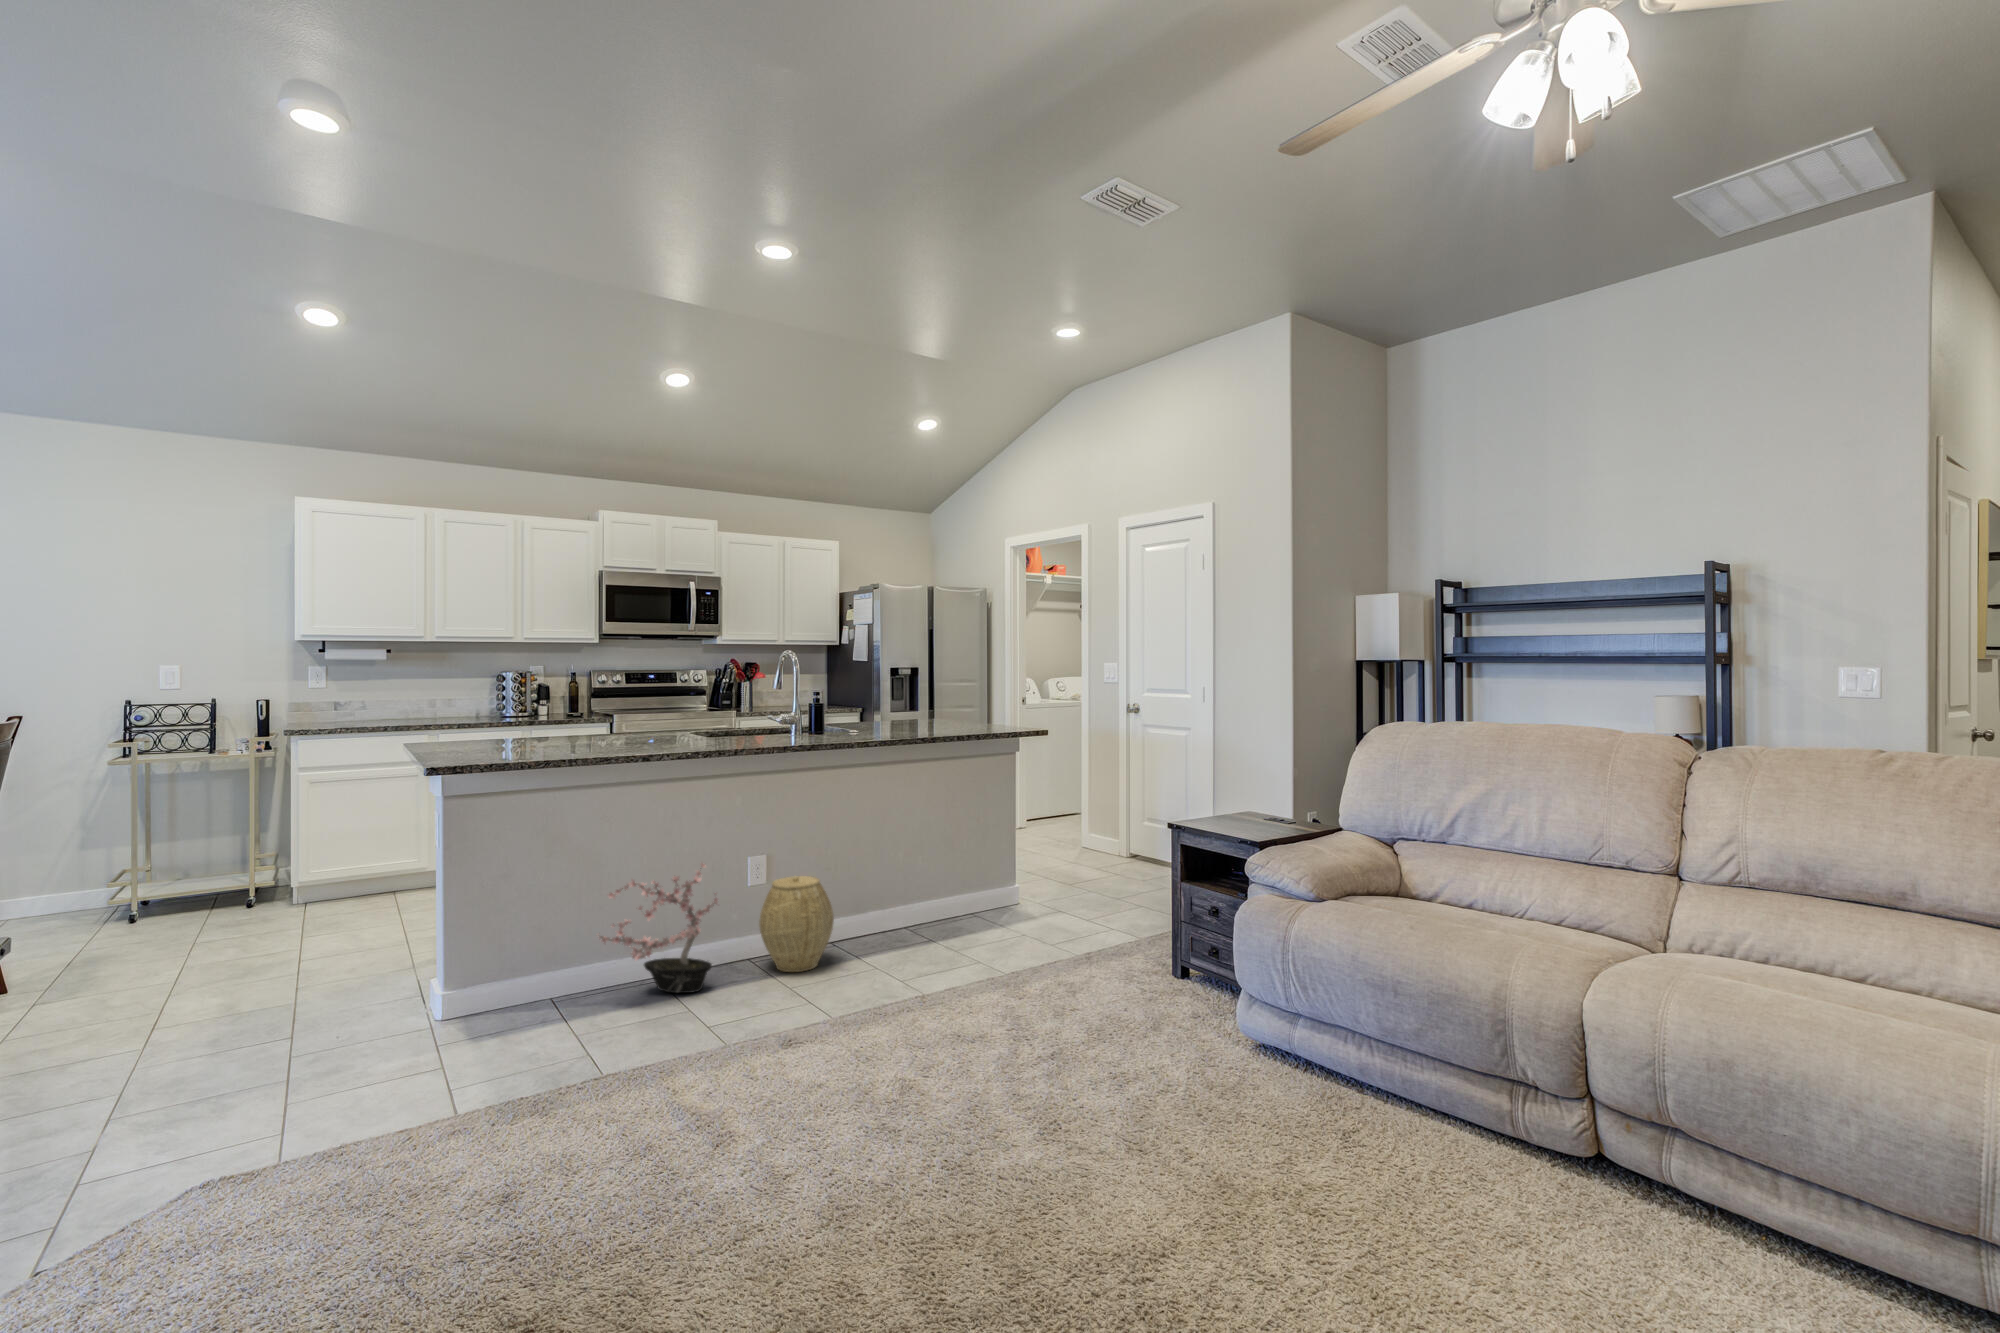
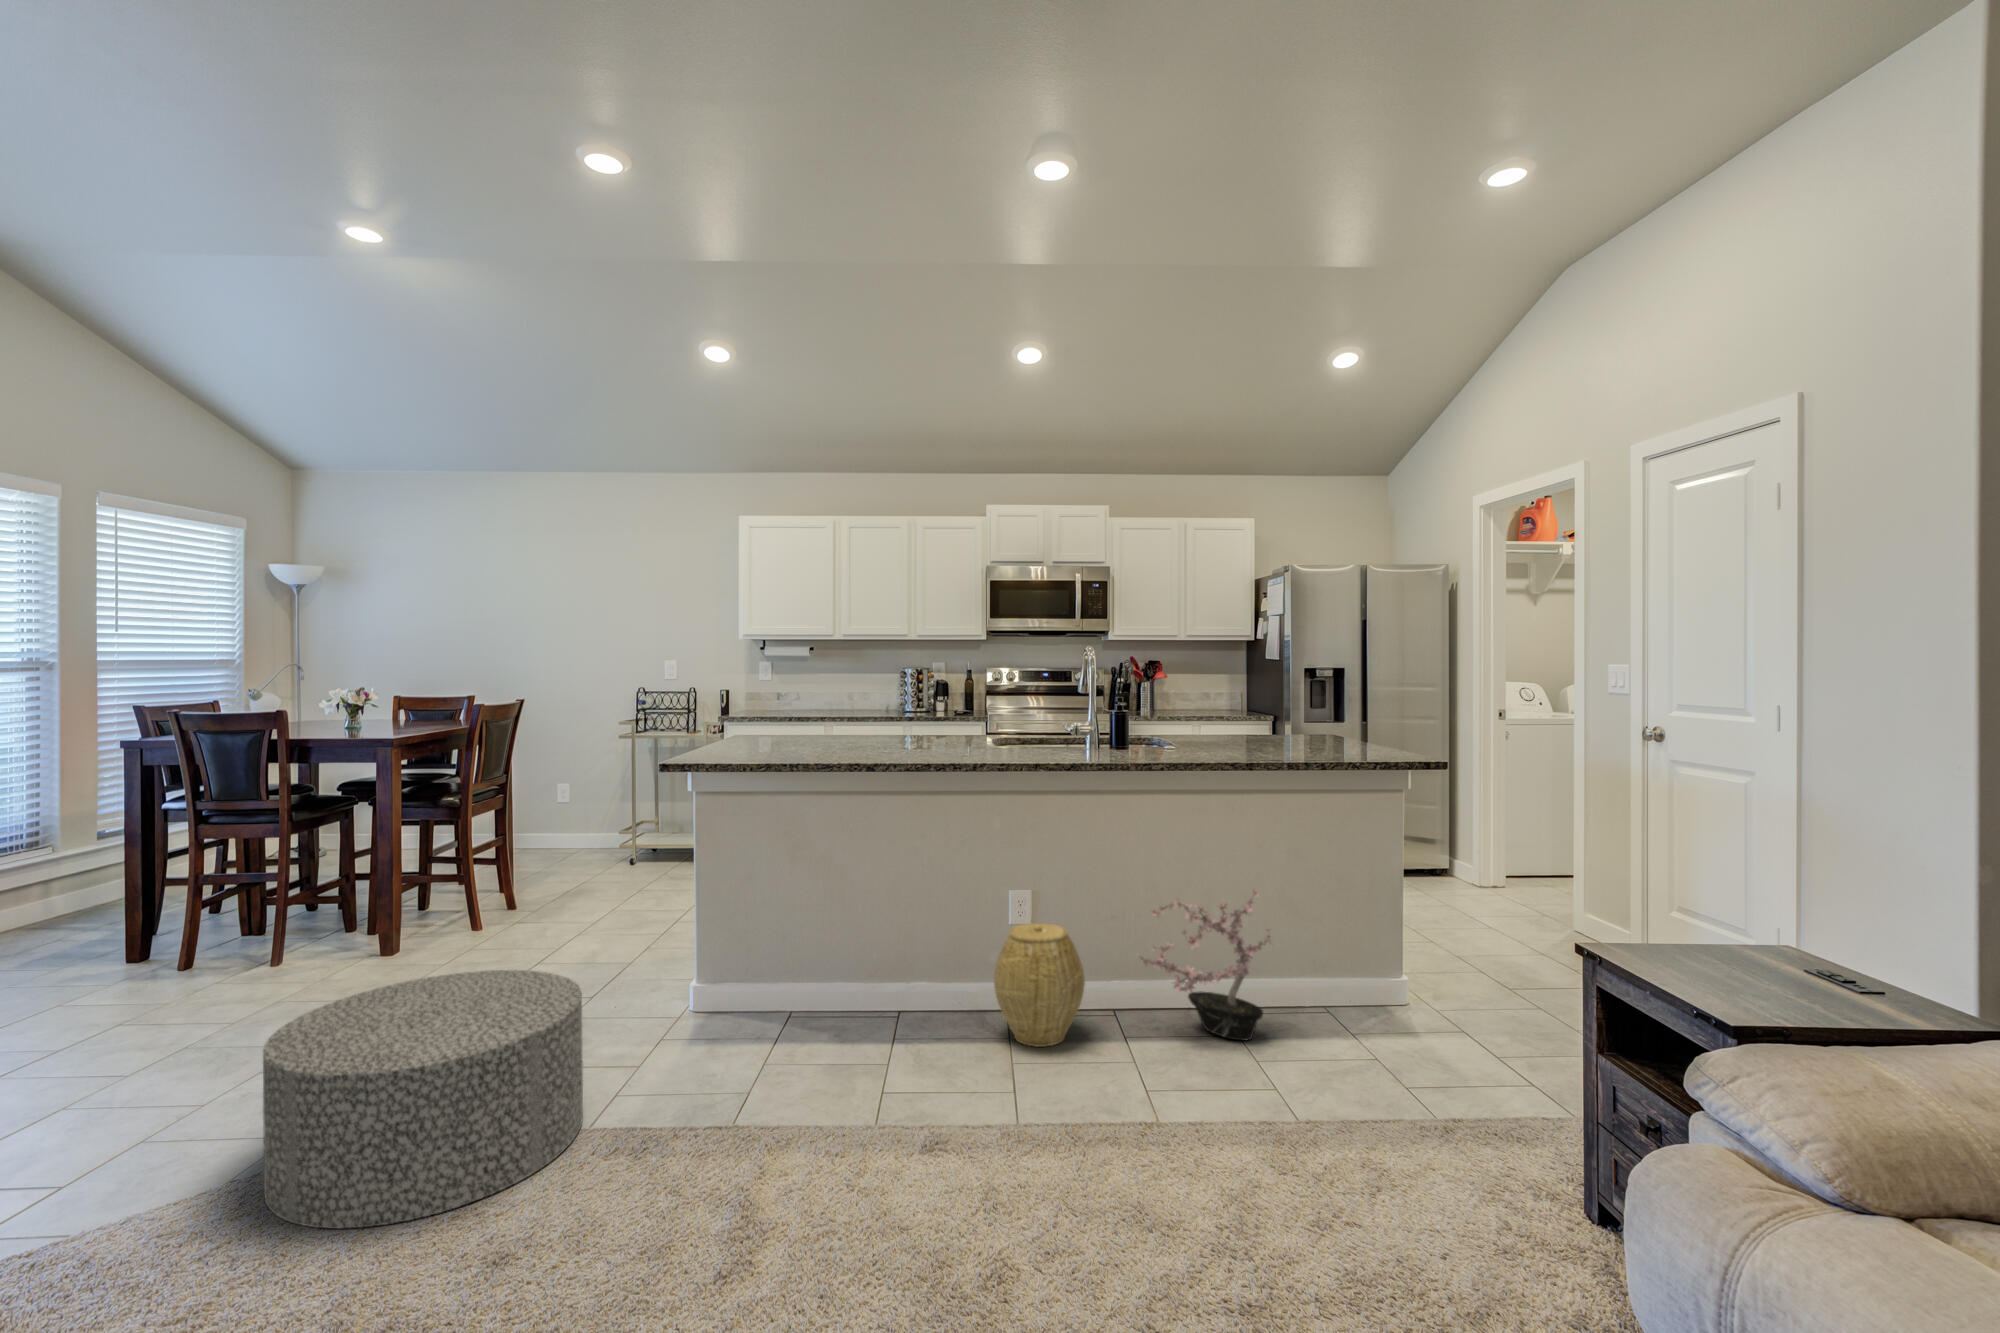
potted plant: present [598,863,718,993] -> present [1139,890,1271,1040]
ottoman: none [132,977,471,1236] -> present [263,970,583,1228]

